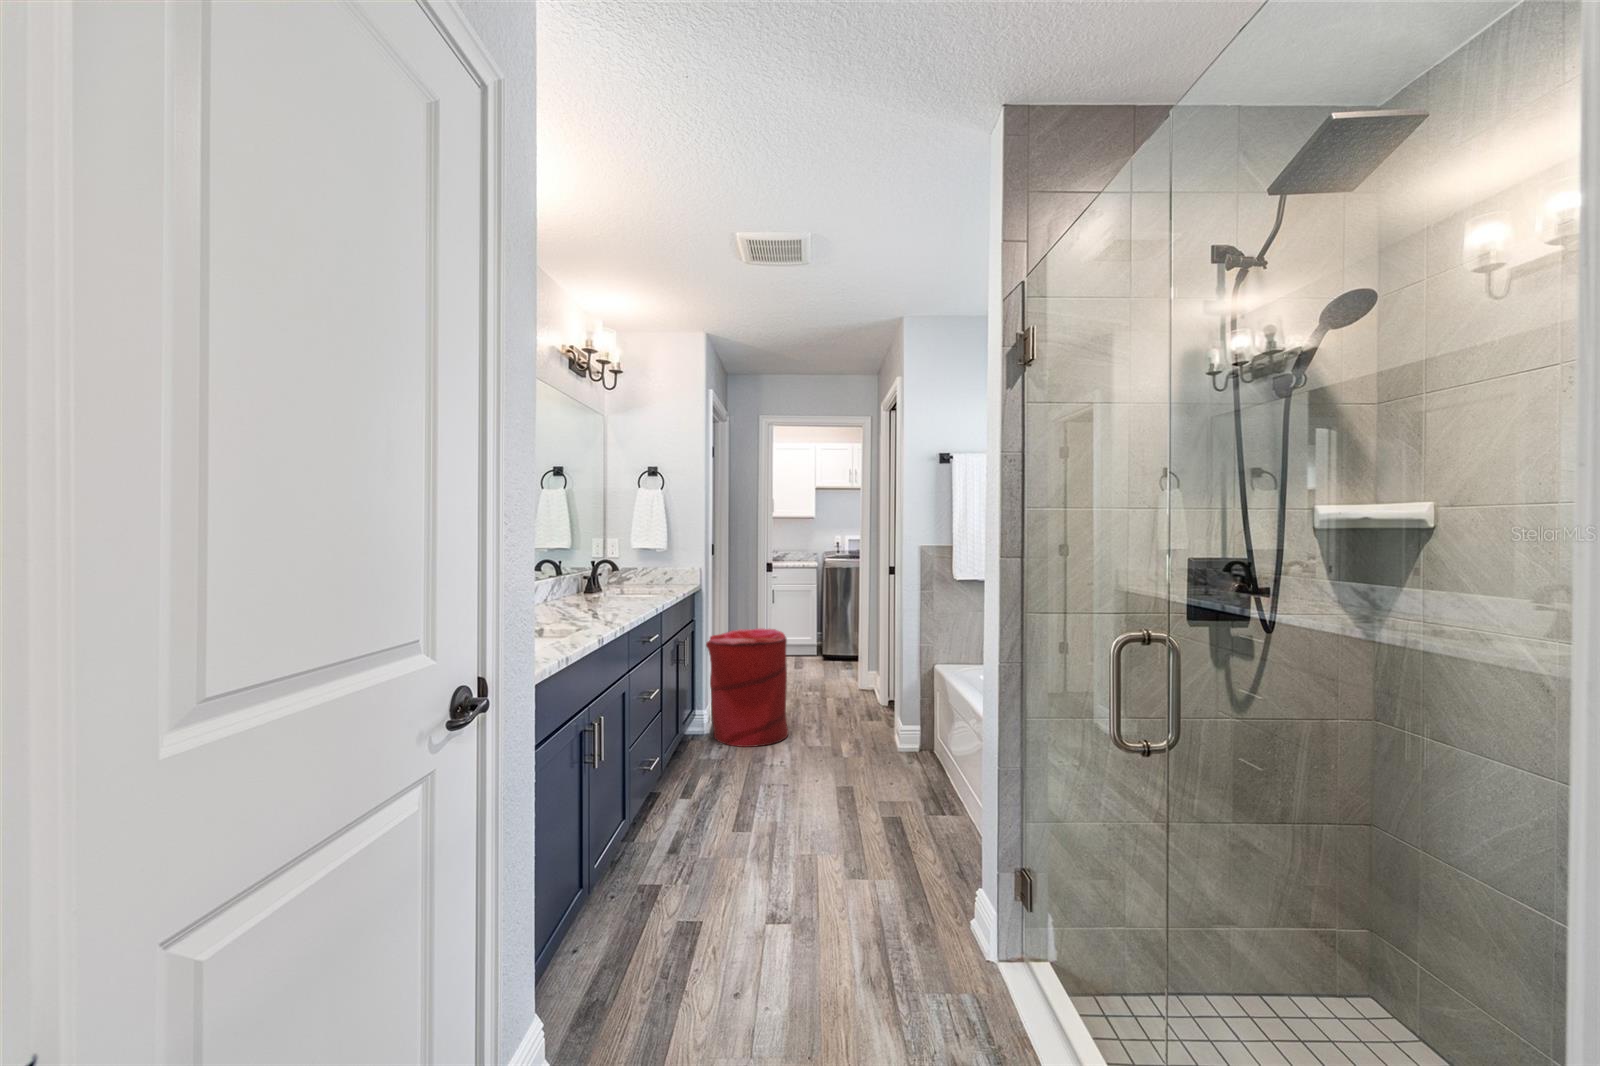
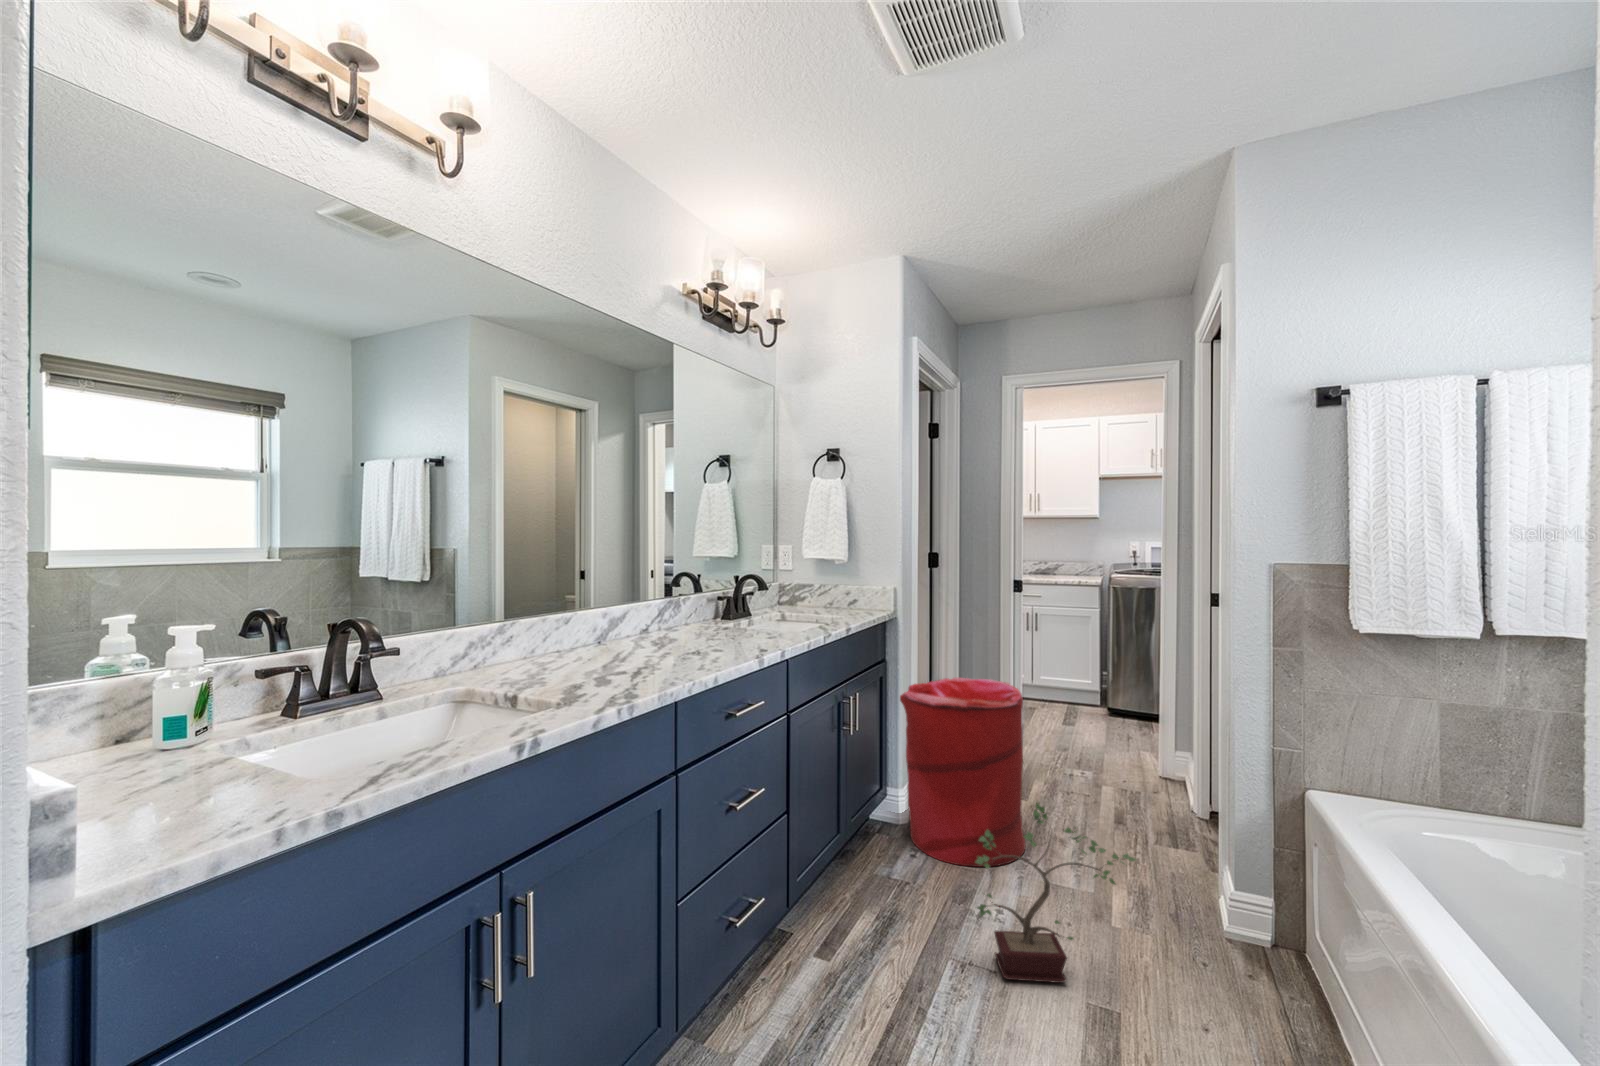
potted plant: none [776,685,860,787] -> present [975,803,1136,983]

